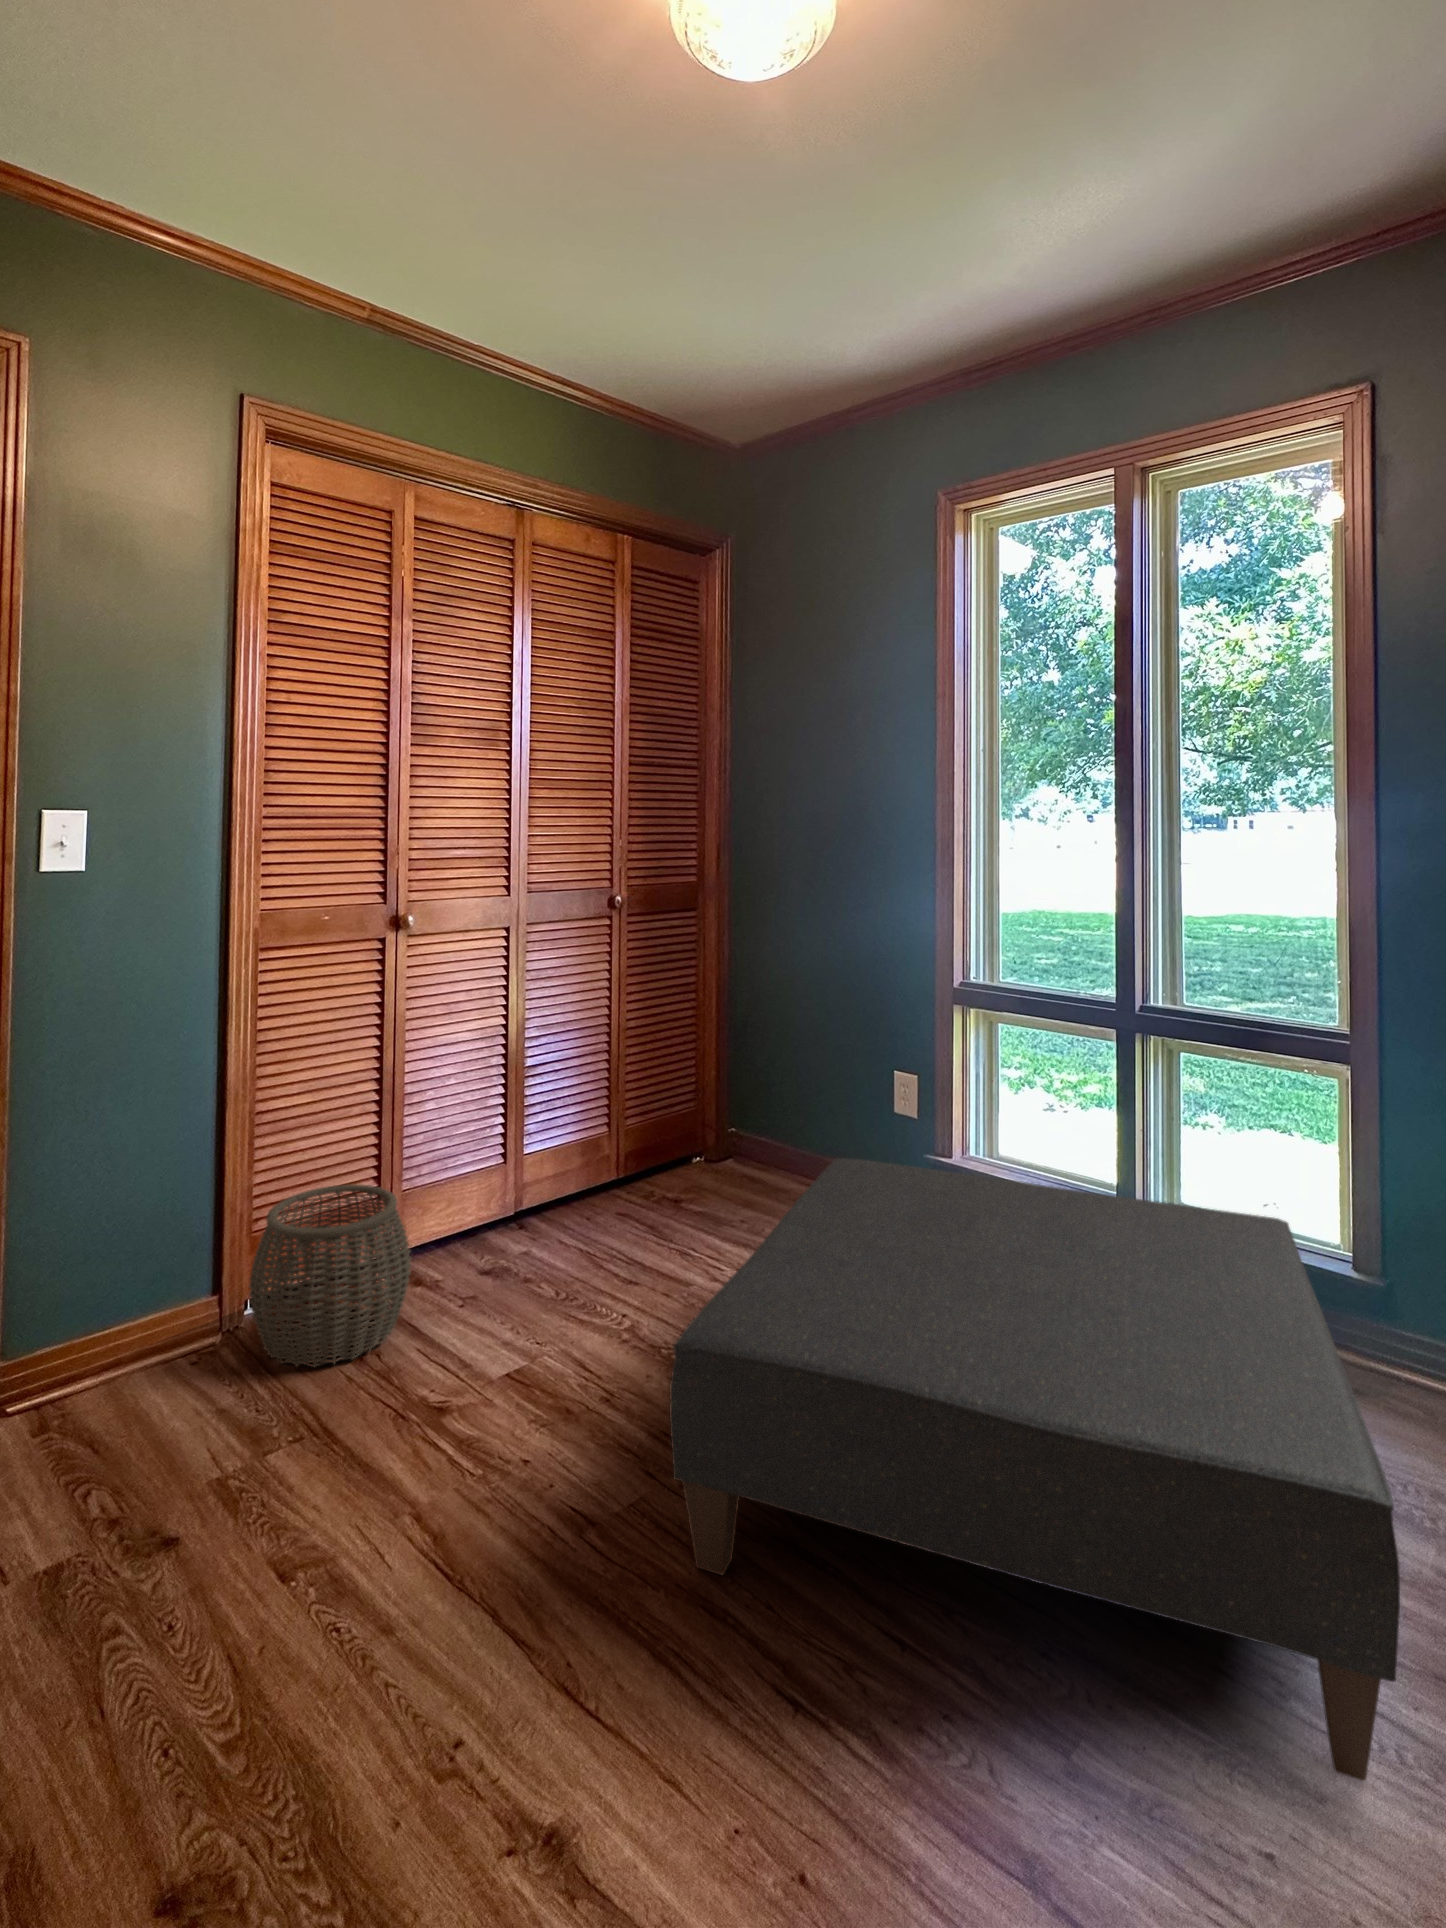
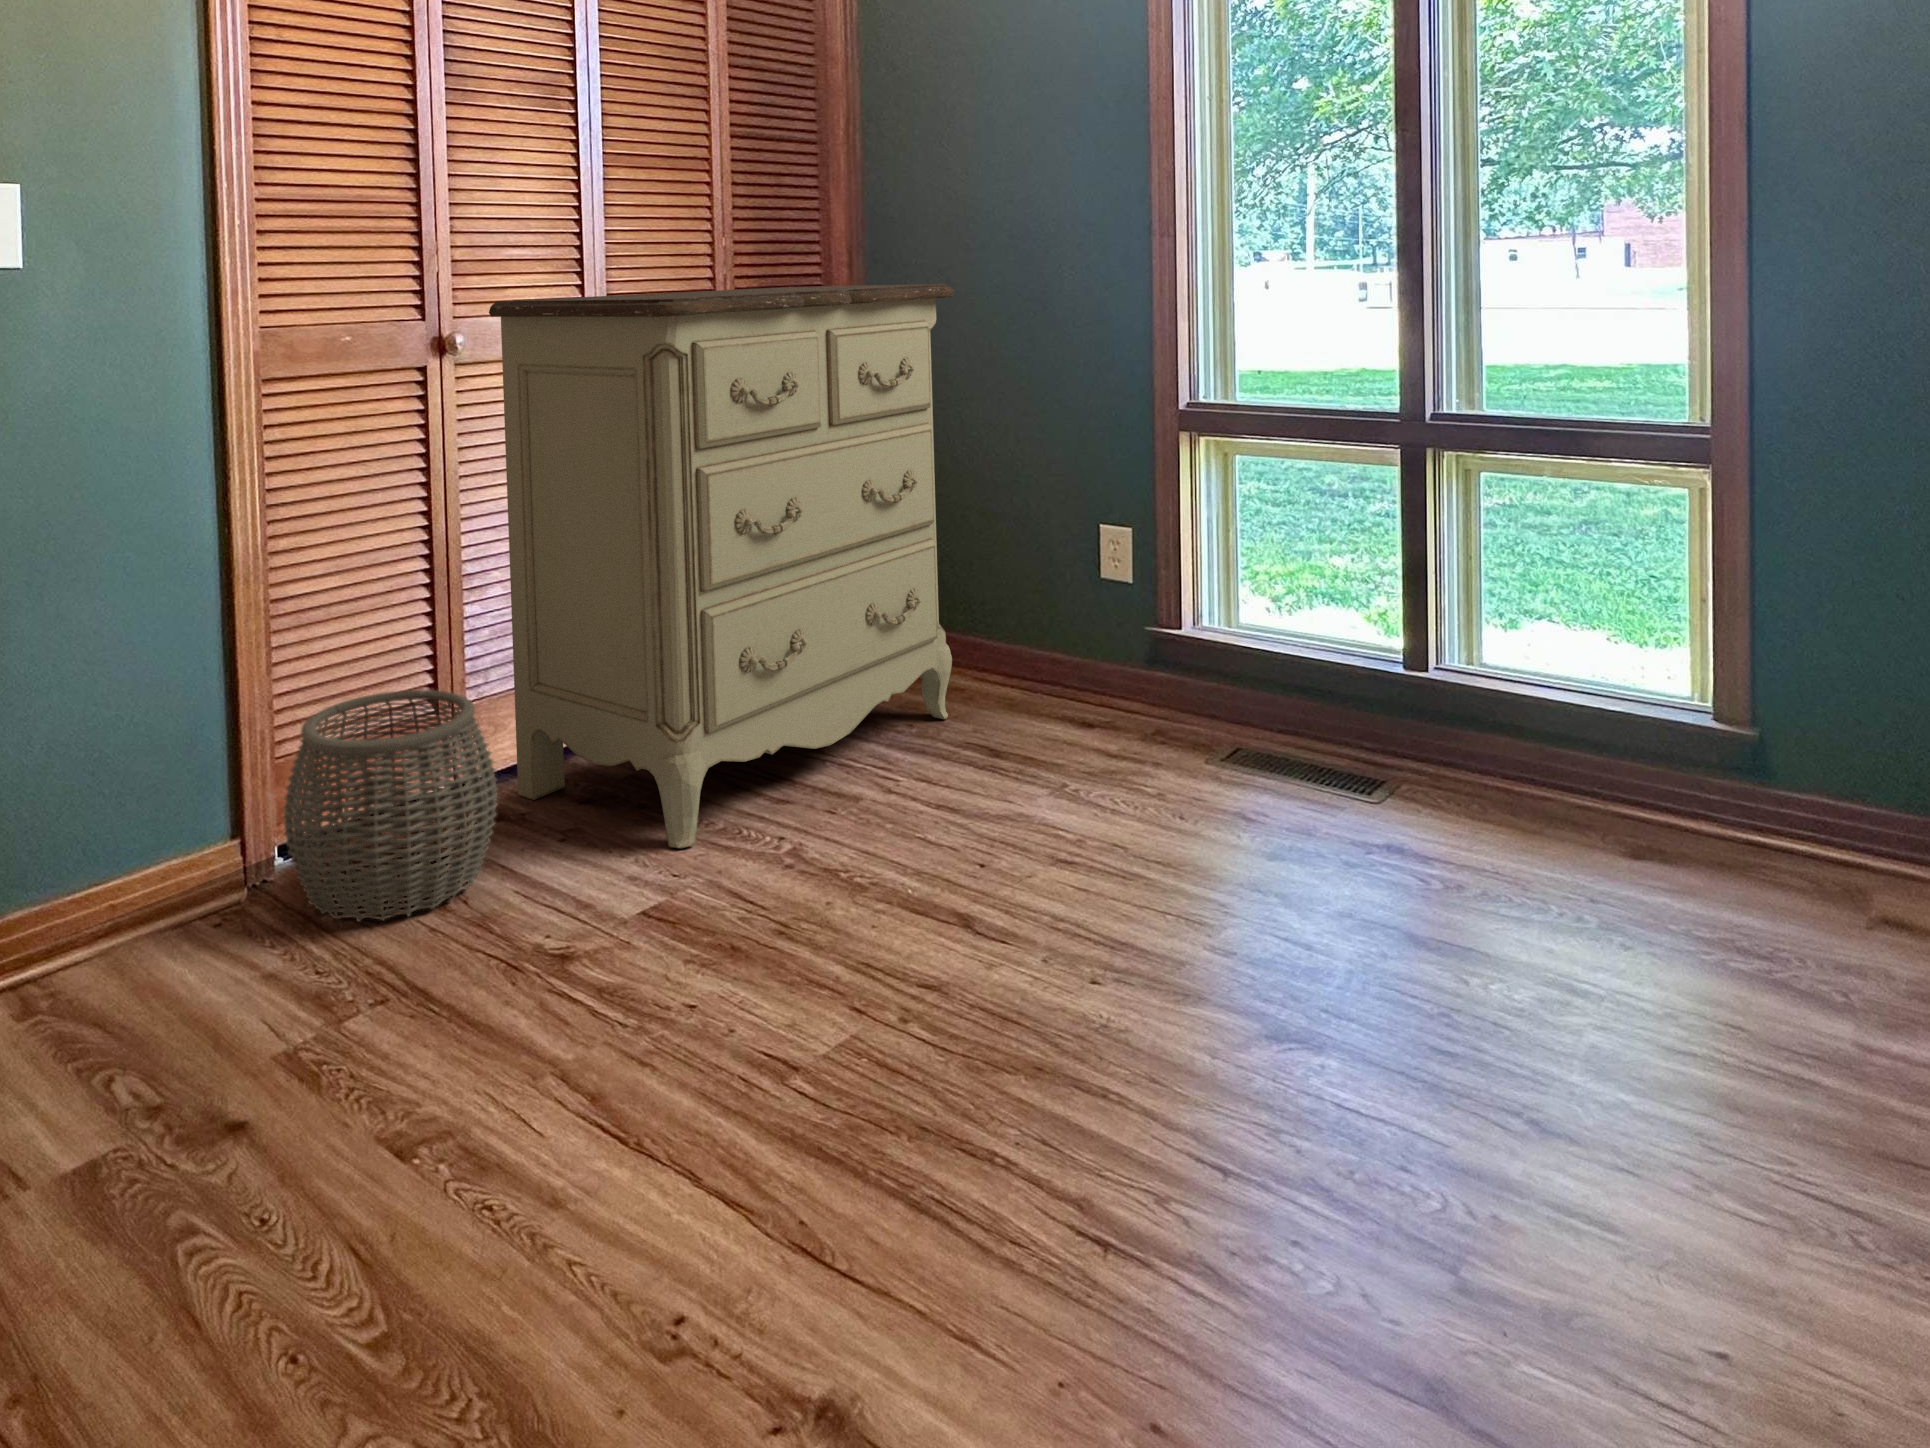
dresser: none [433,877,786,1319] -> present [489,284,954,848]
ottoman: present [670,1158,1400,1781] -> none [900,623,1867,1269]

